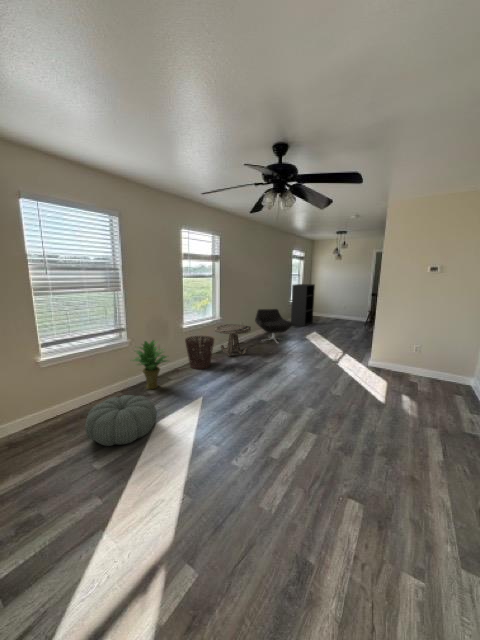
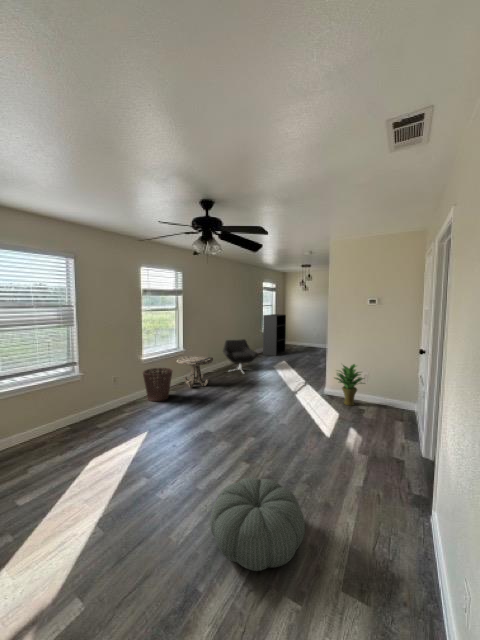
potted plant: present [132,340,167,389] -> present [335,364,364,406]
pouf: present [85,395,157,446] -> present [210,478,305,571]

